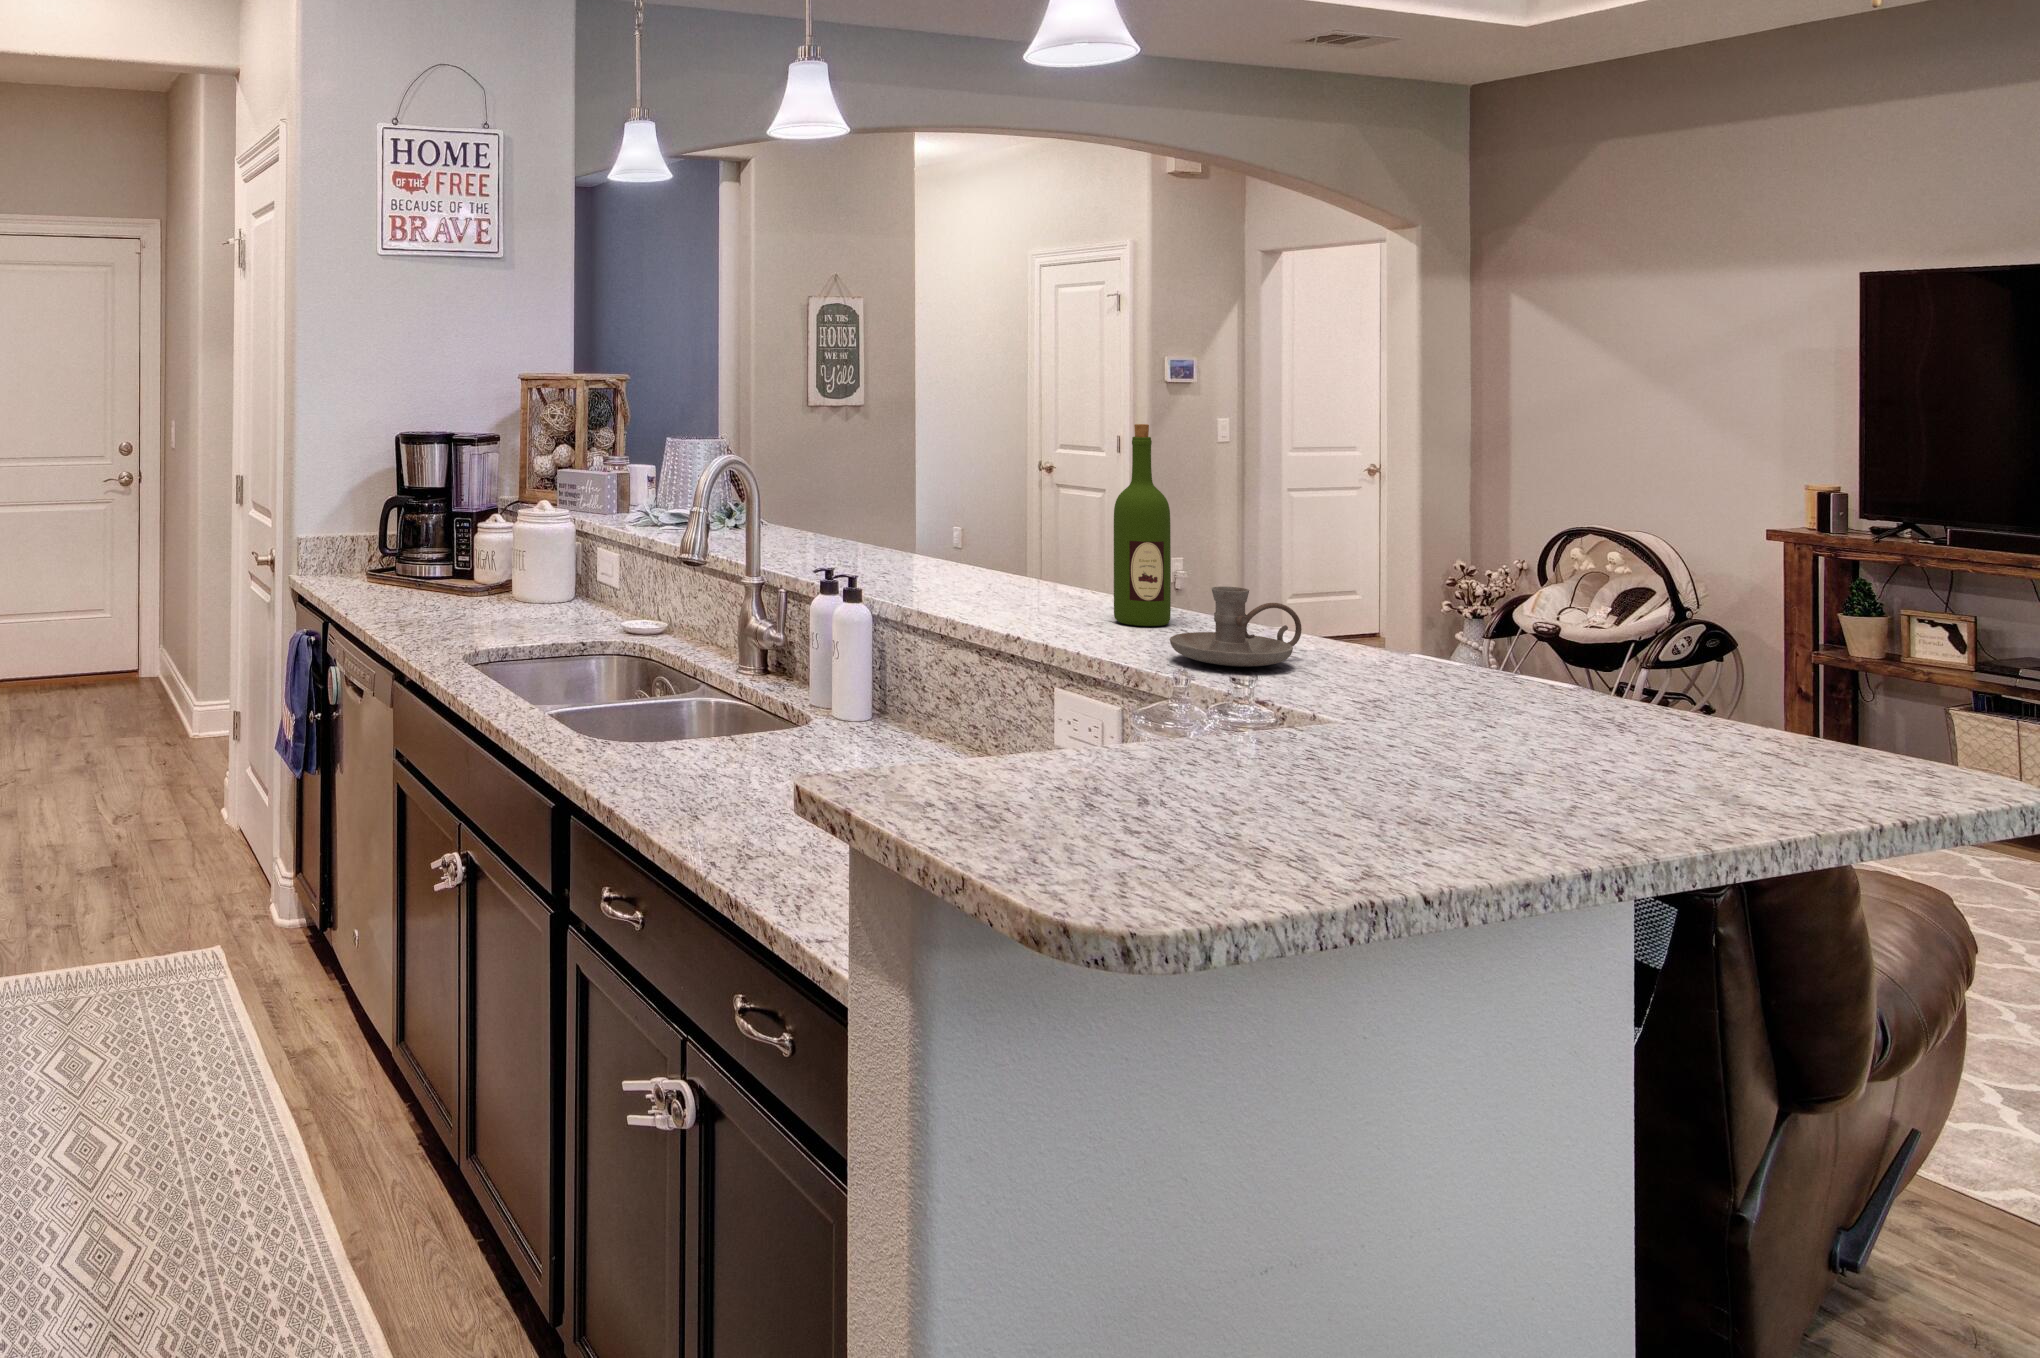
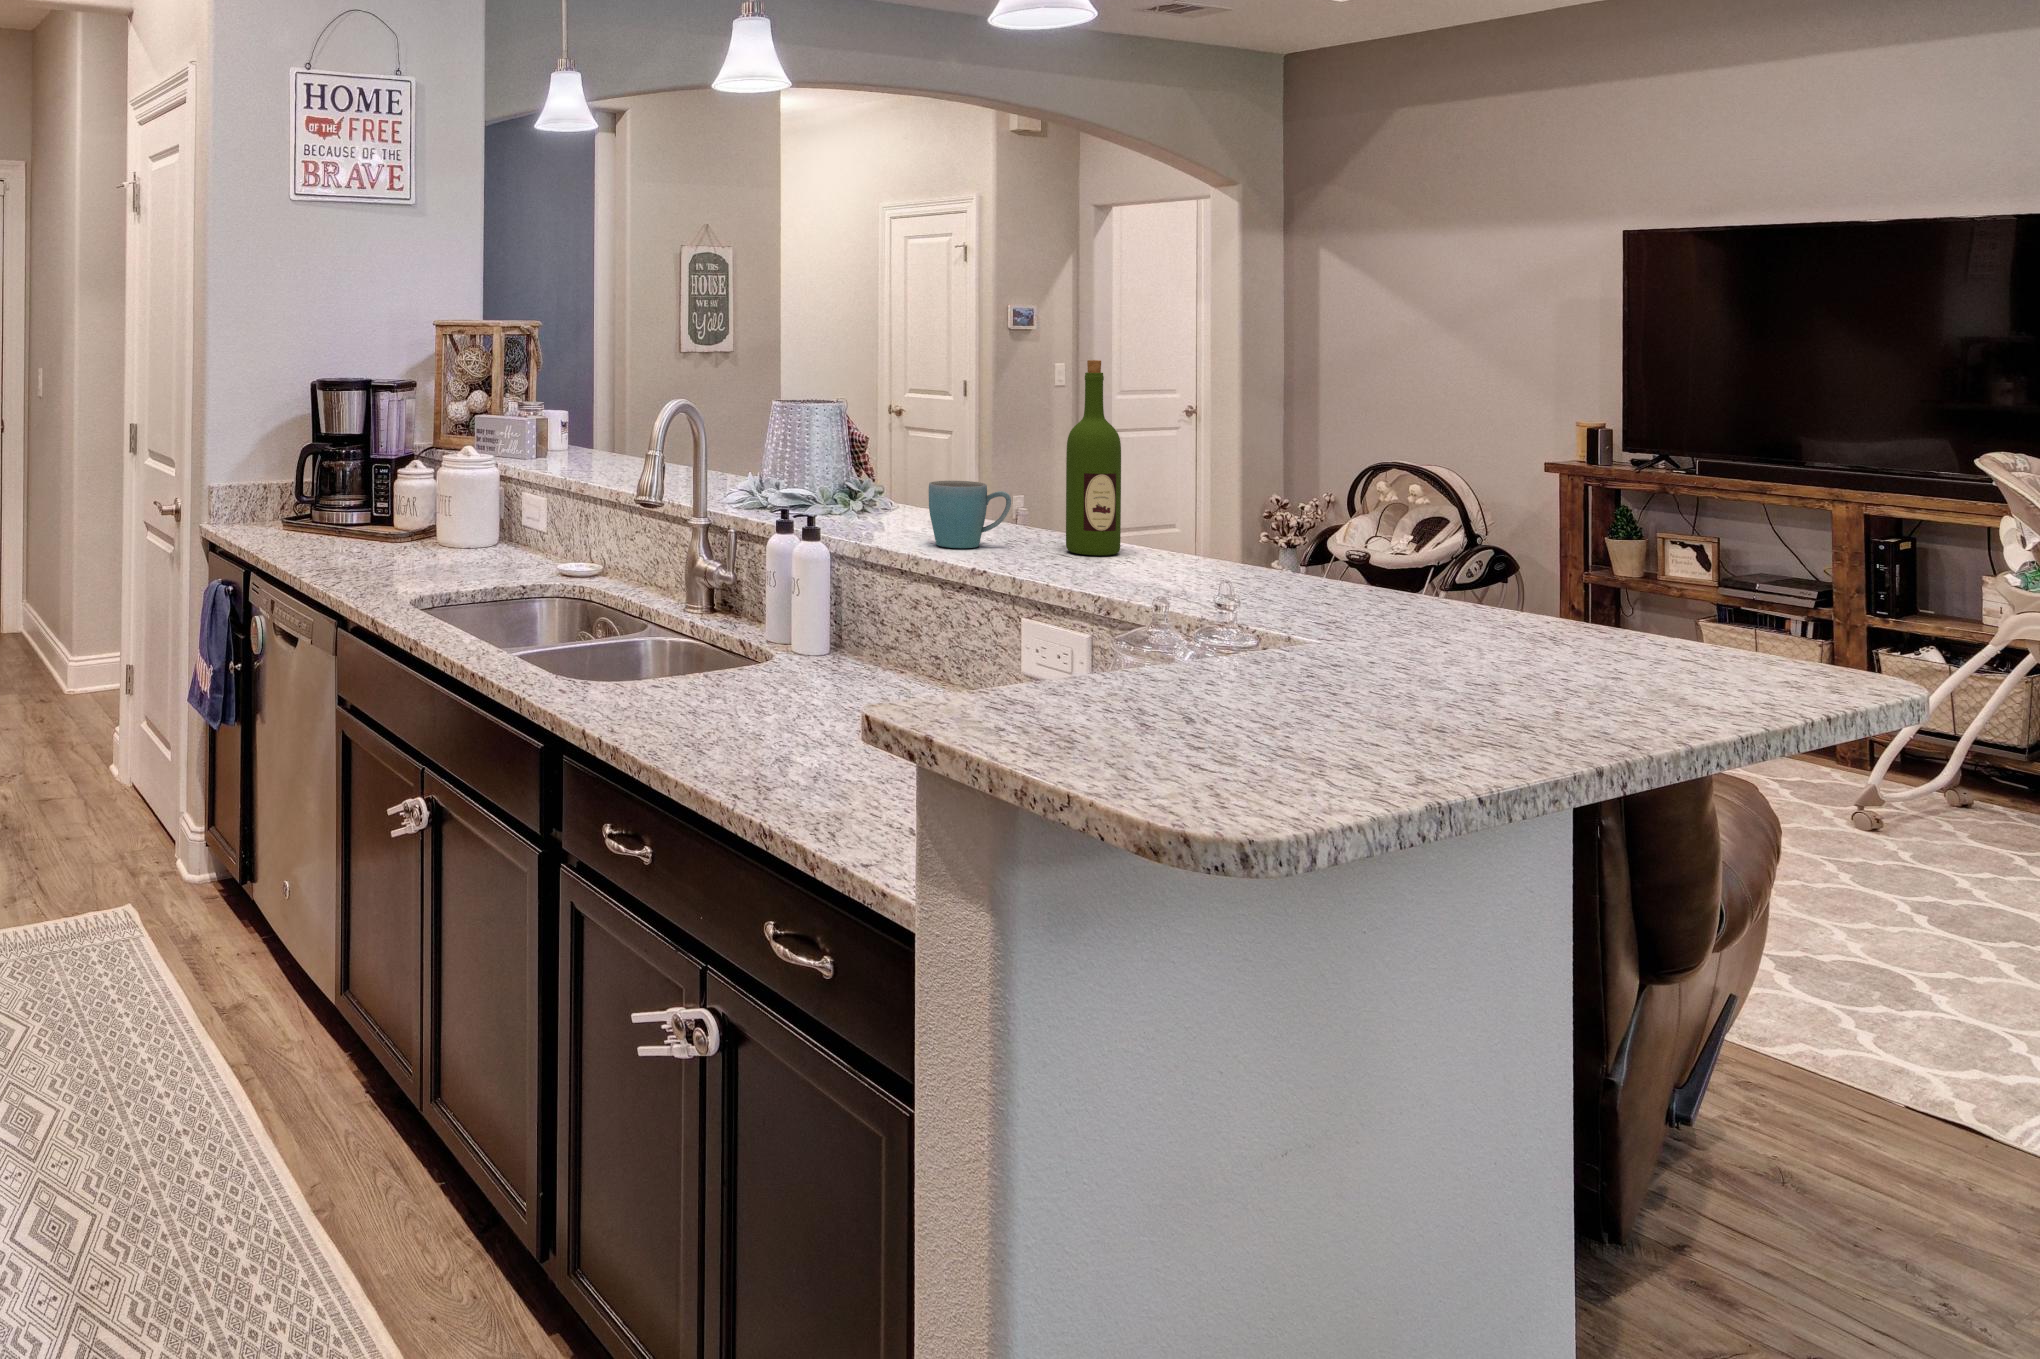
mug: none [974,545,1058,615] -> present [929,481,1011,548]
candle holder: present [1170,587,1302,667] -> none [1141,514,1262,591]

